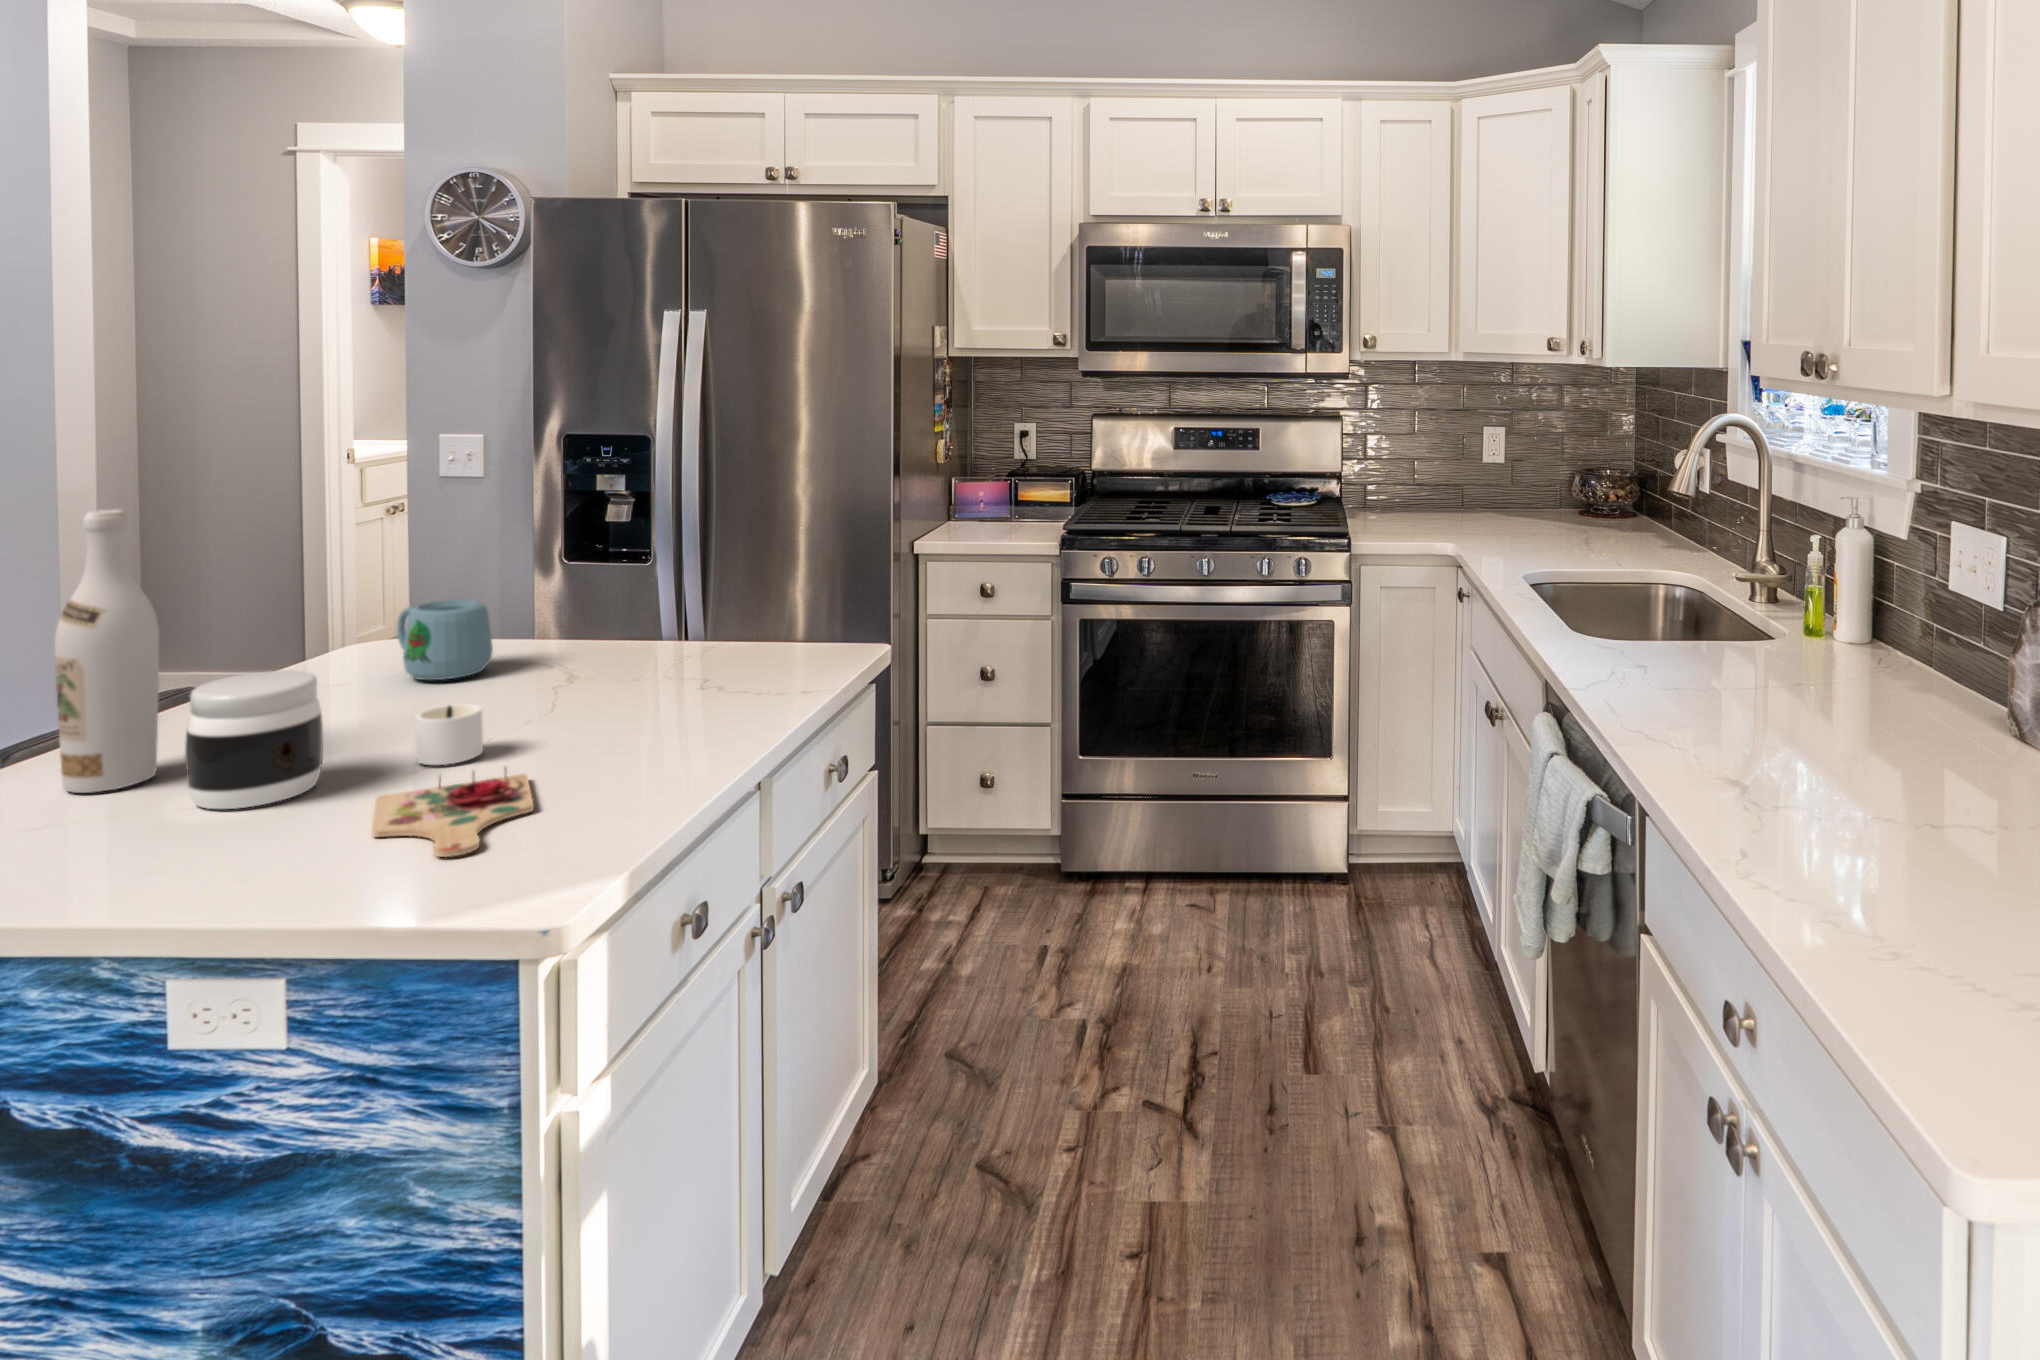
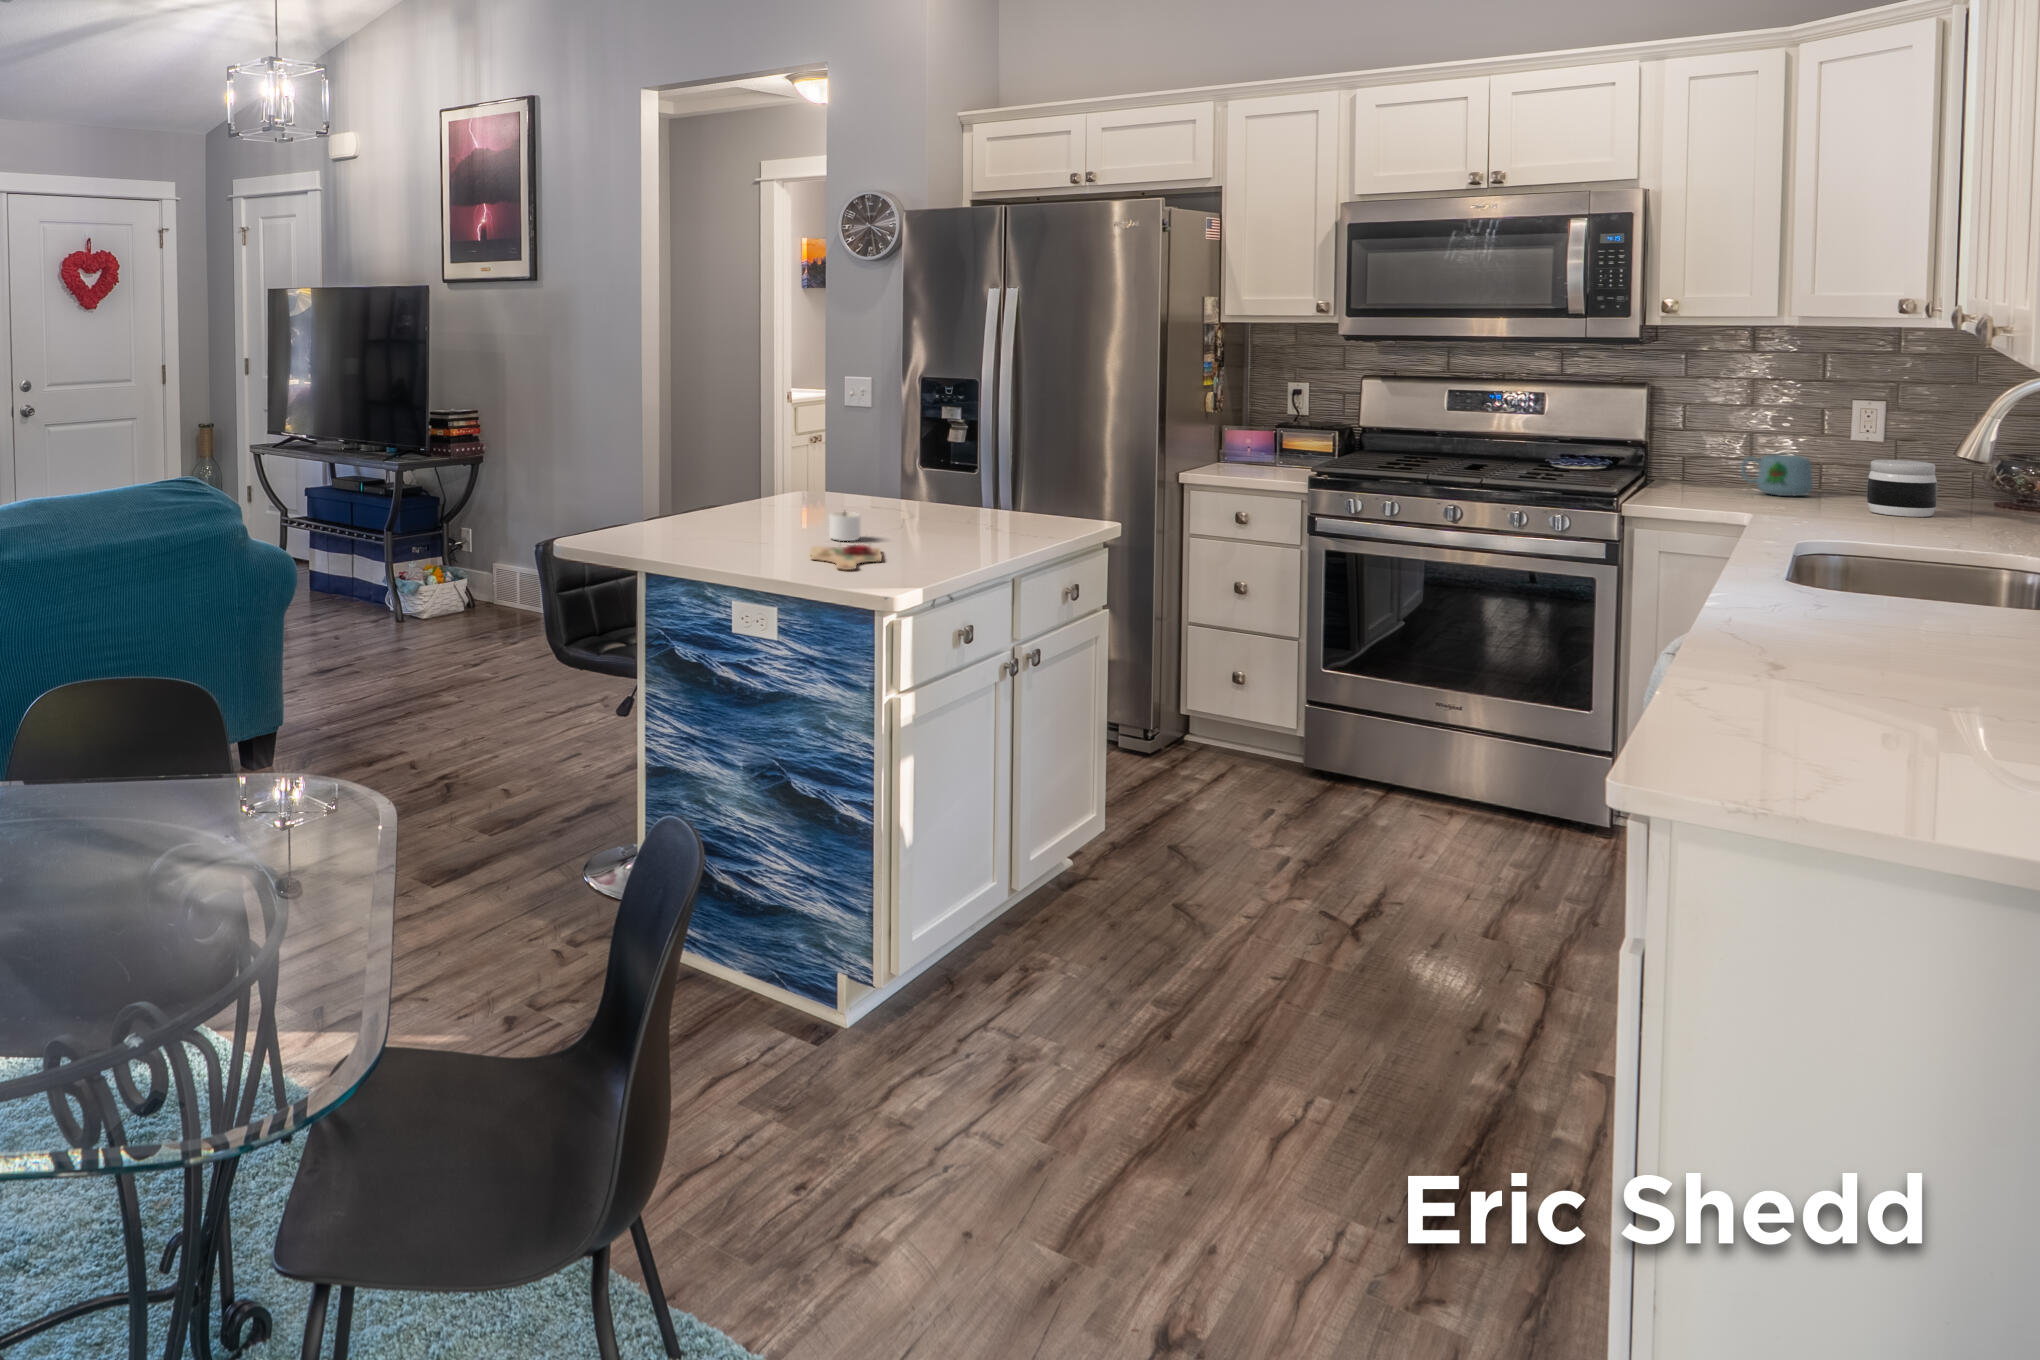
wine bottle: present [55,510,159,793] -> none [683,397,721,530]
mug: present [397,599,493,680] -> present [1741,454,1813,496]
jar: present [185,671,323,809] -> present [1867,460,1937,517]

